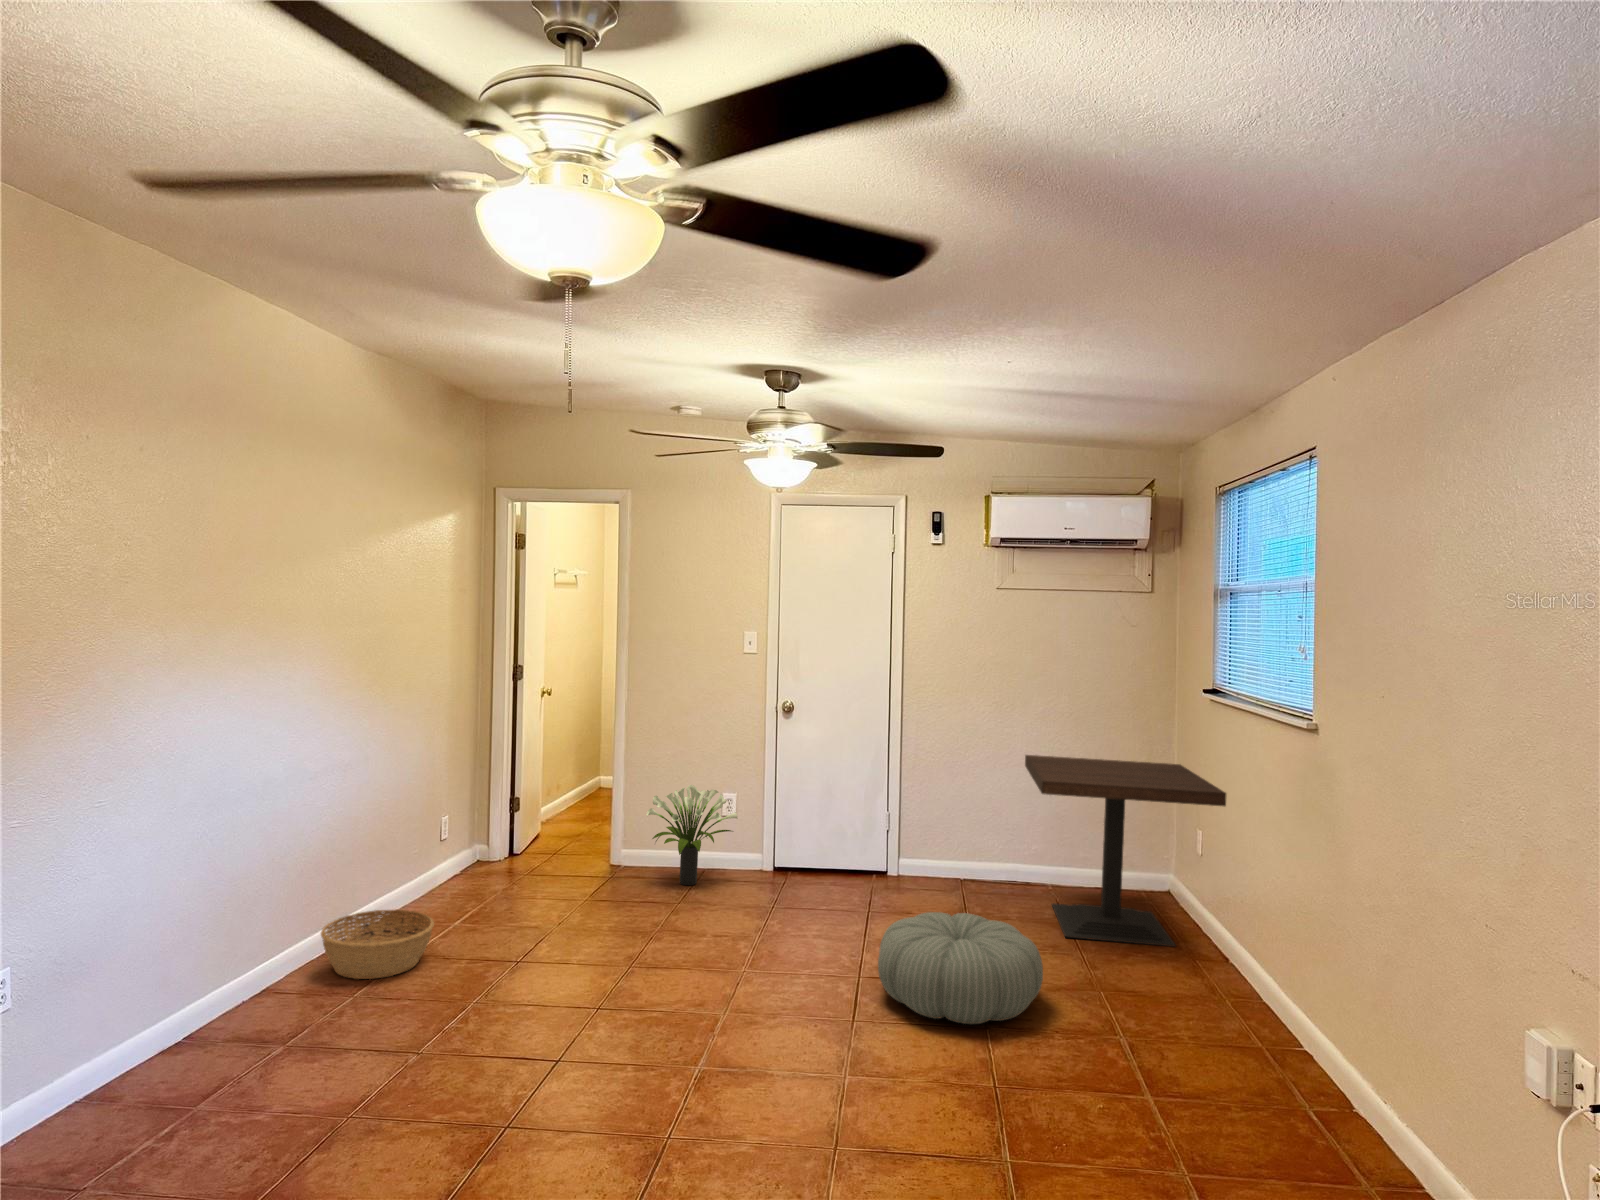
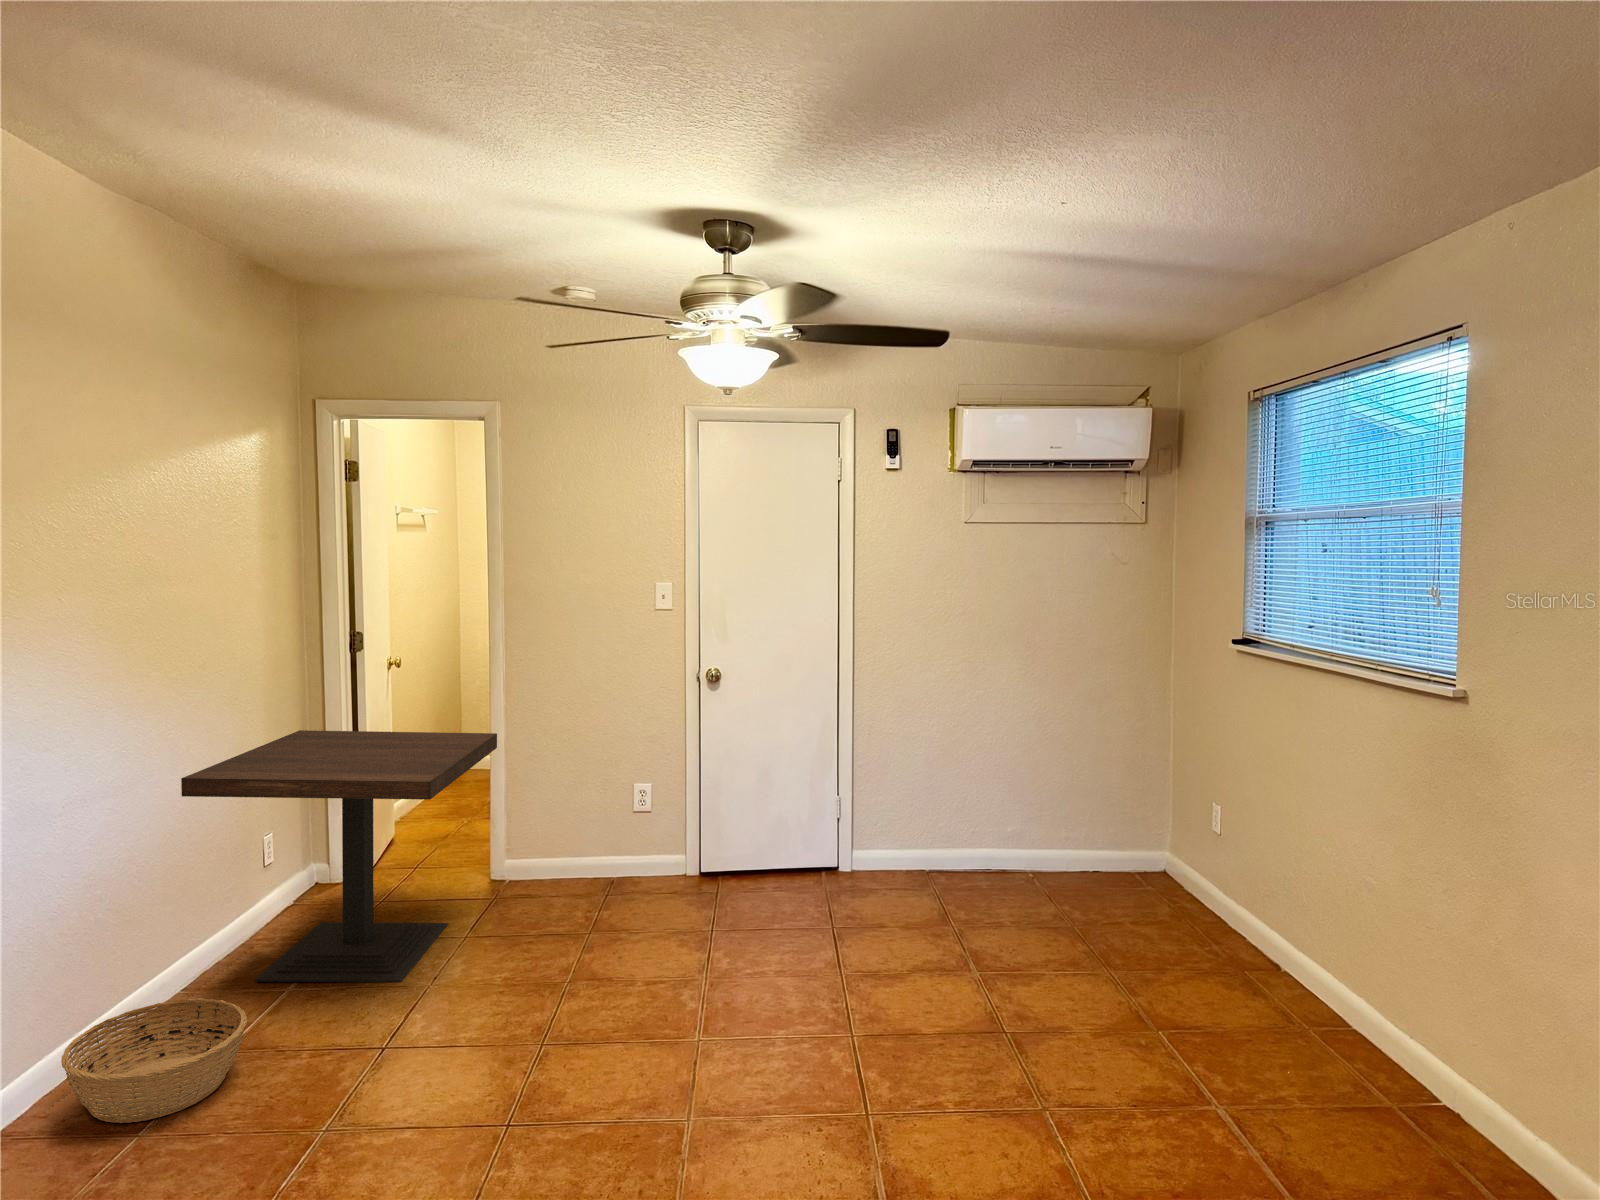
side table: present [1025,755,1226,947] -> present [181,730,497,982]
potted plant: present [646,785,737,885] -> none [541,779,659,906]
pouf: present [878,912,1043,1024] -> none [882,943,1101,1109]

